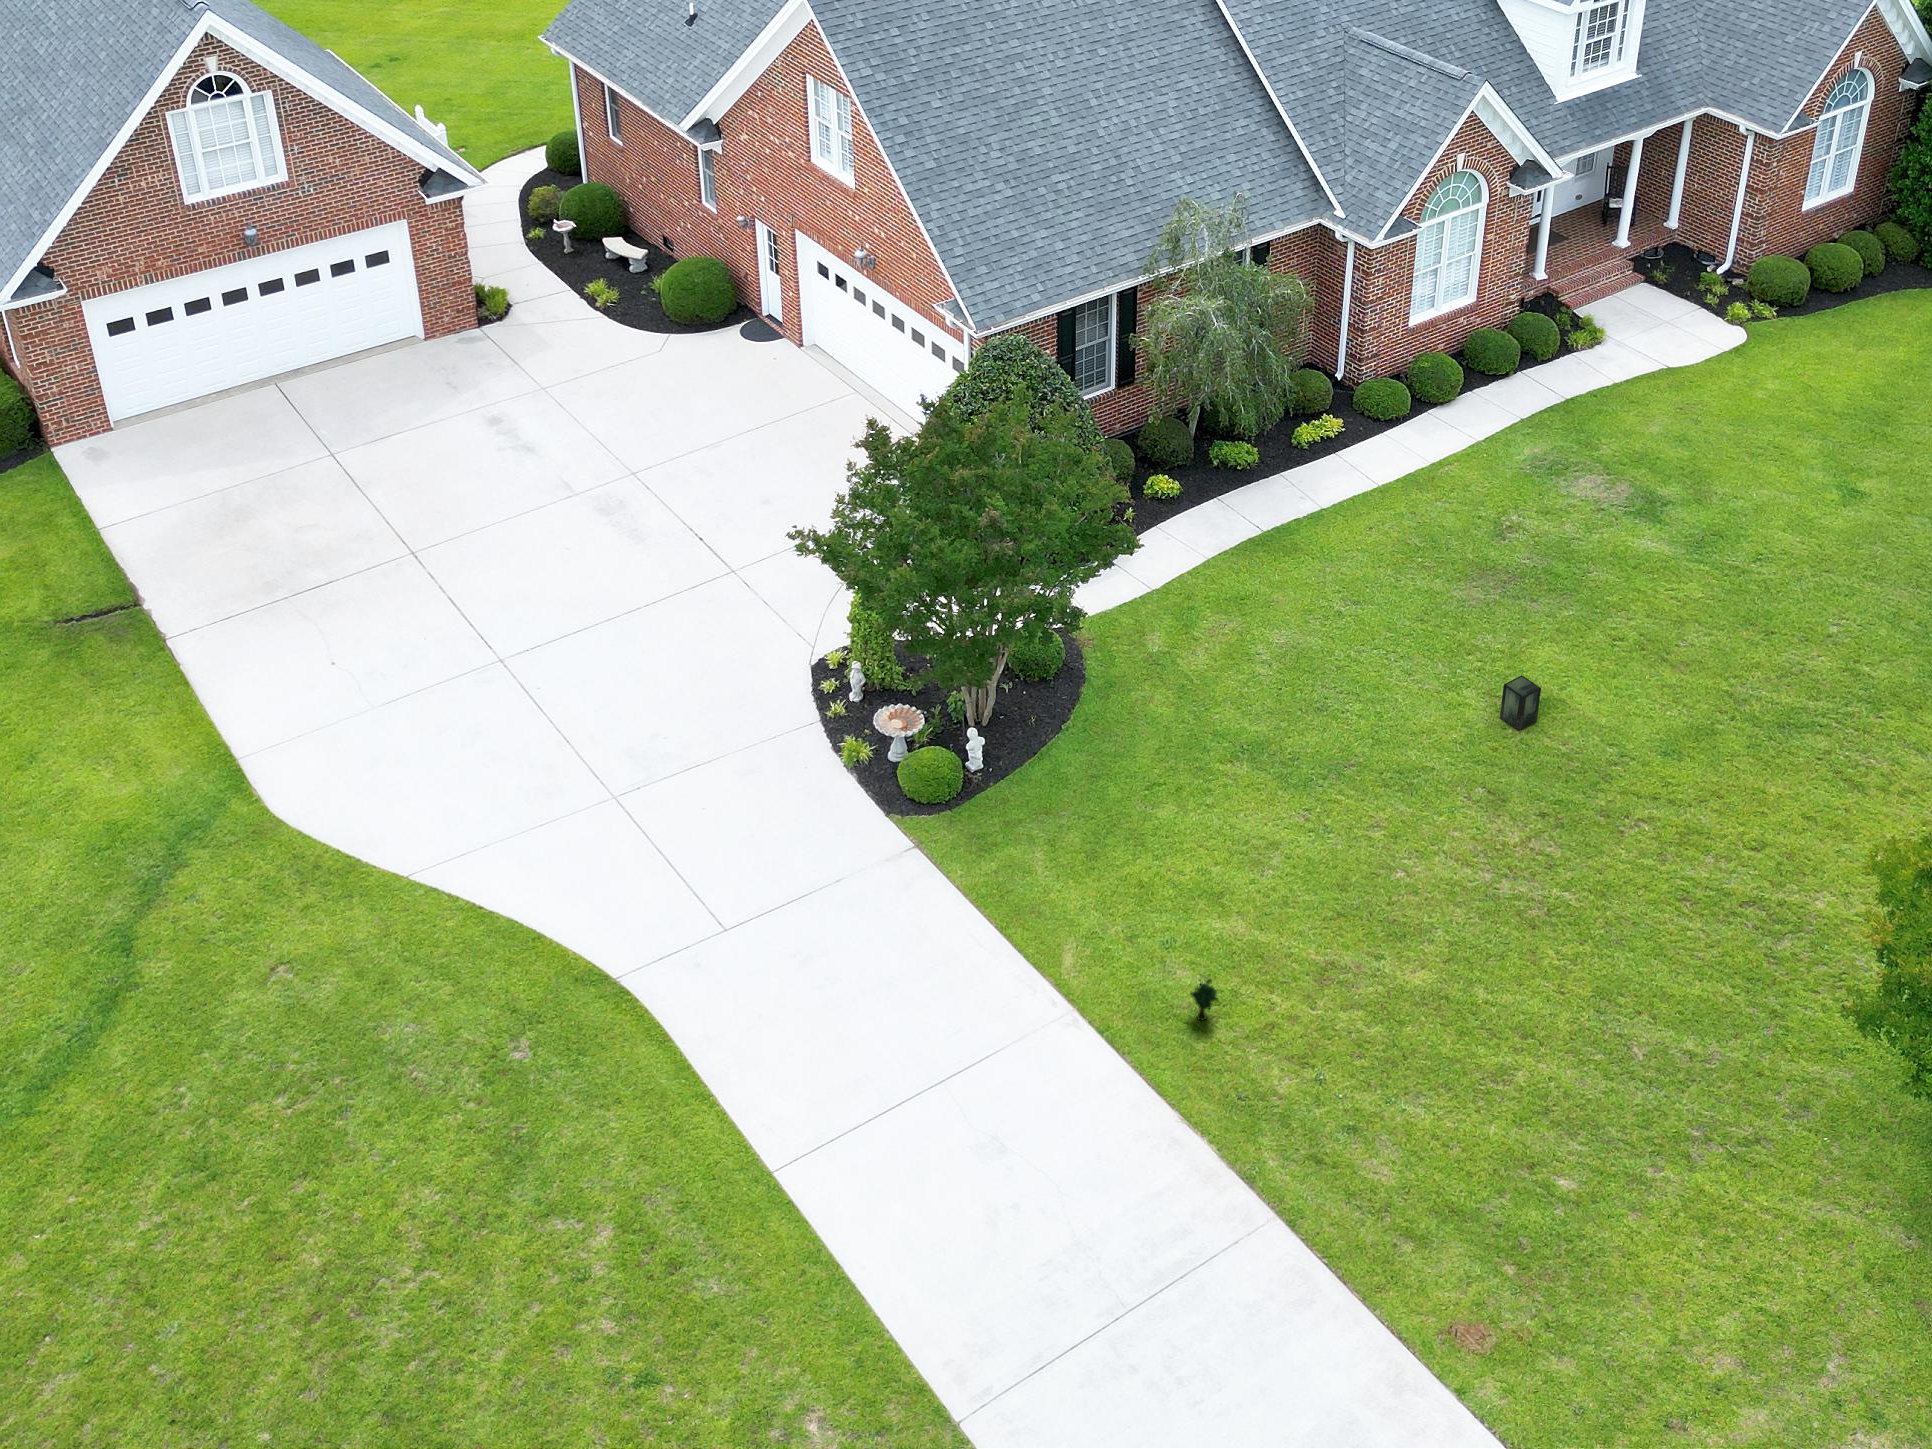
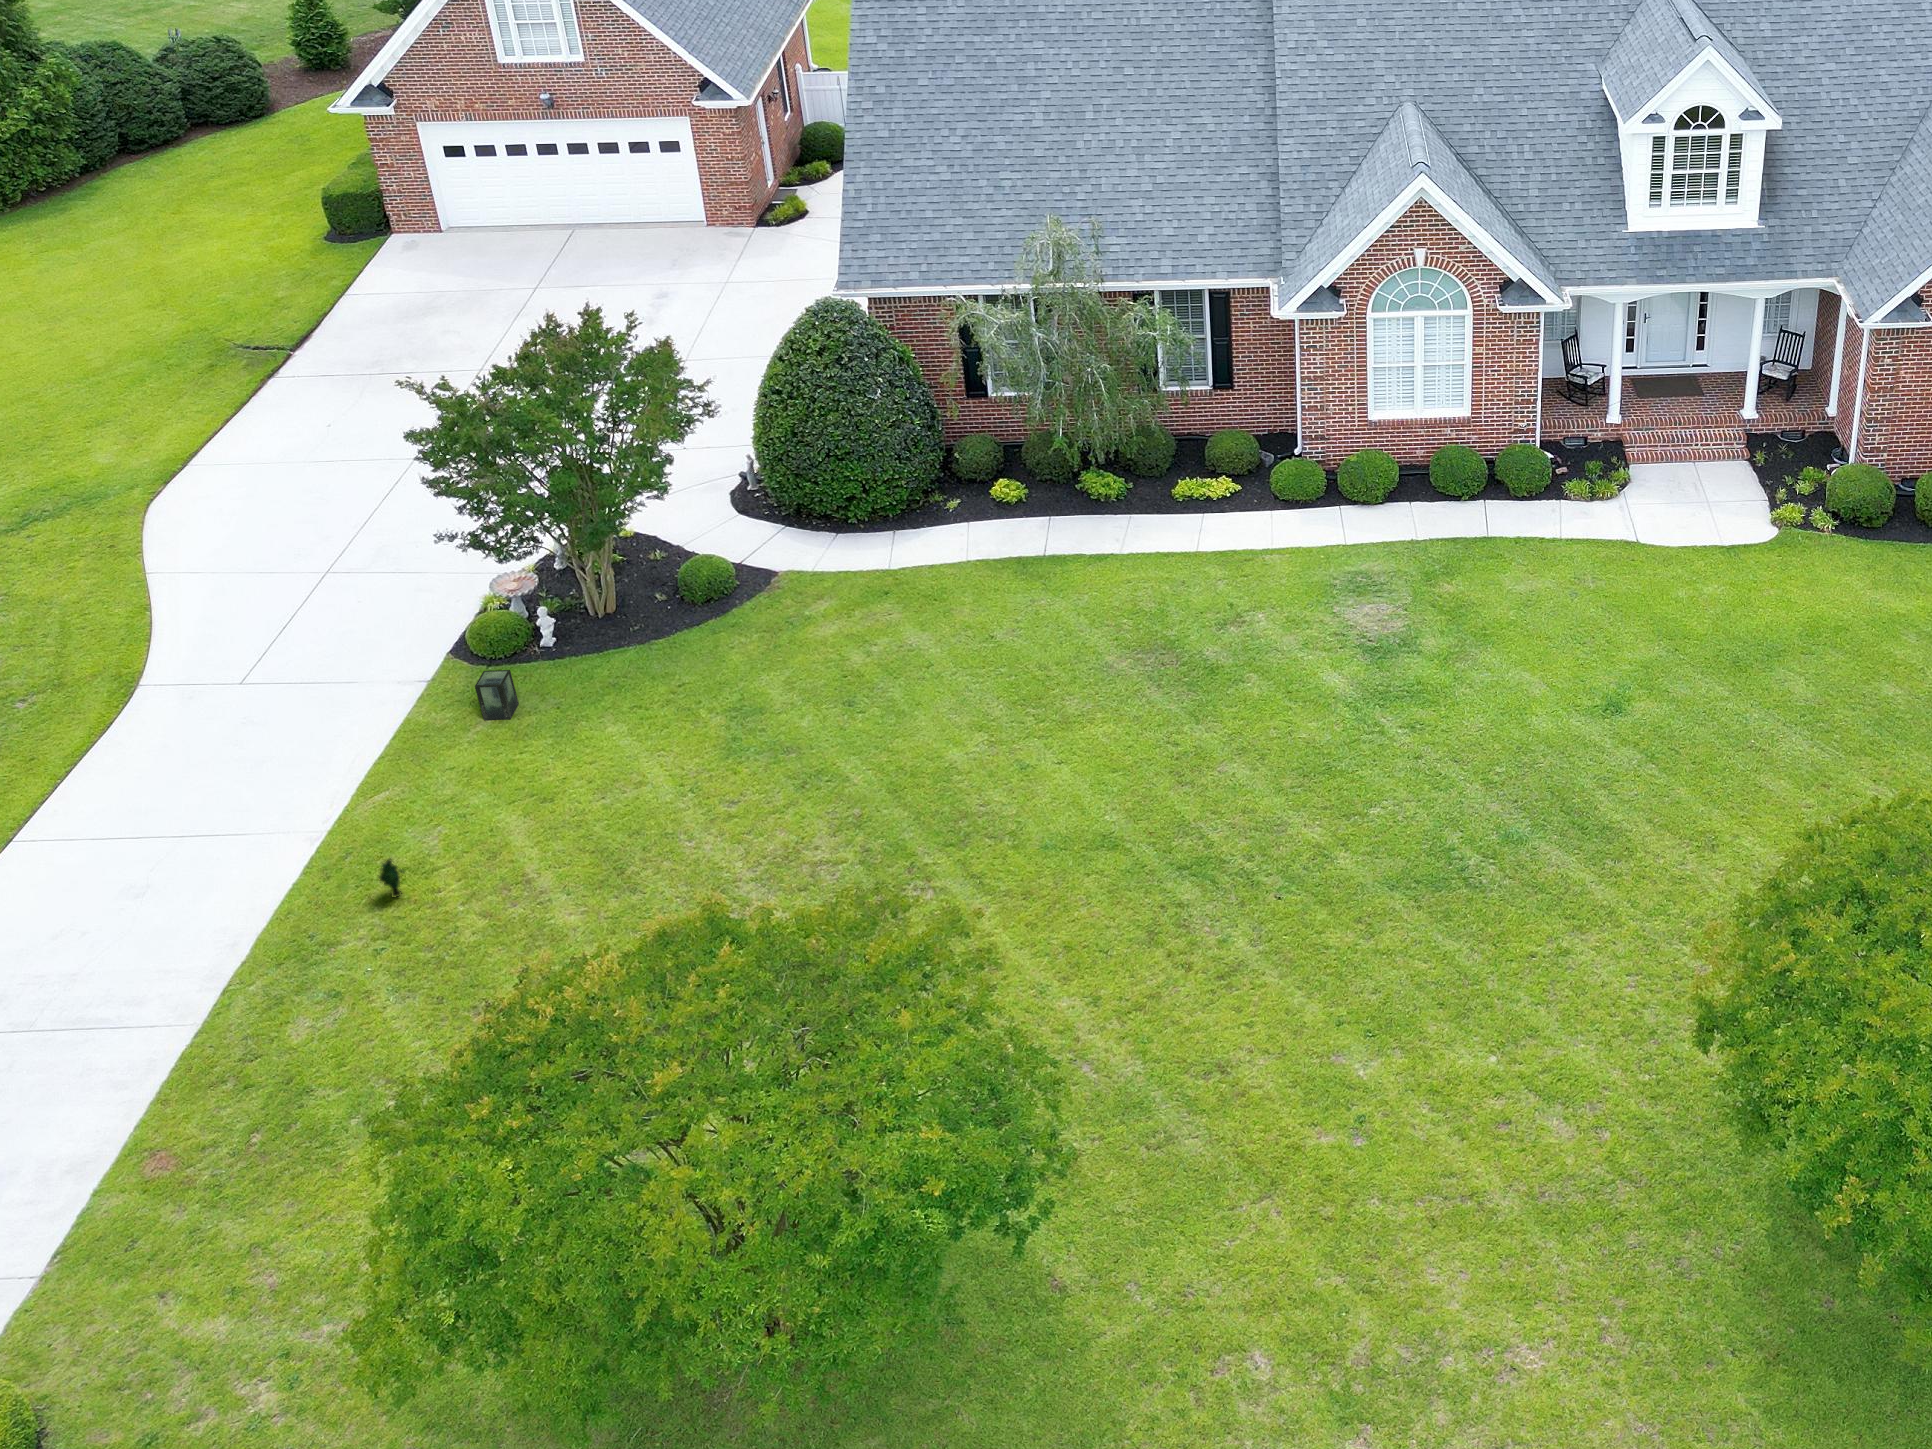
storage box: present [1500,675,1541,731] -> present [475,670,519,720]

